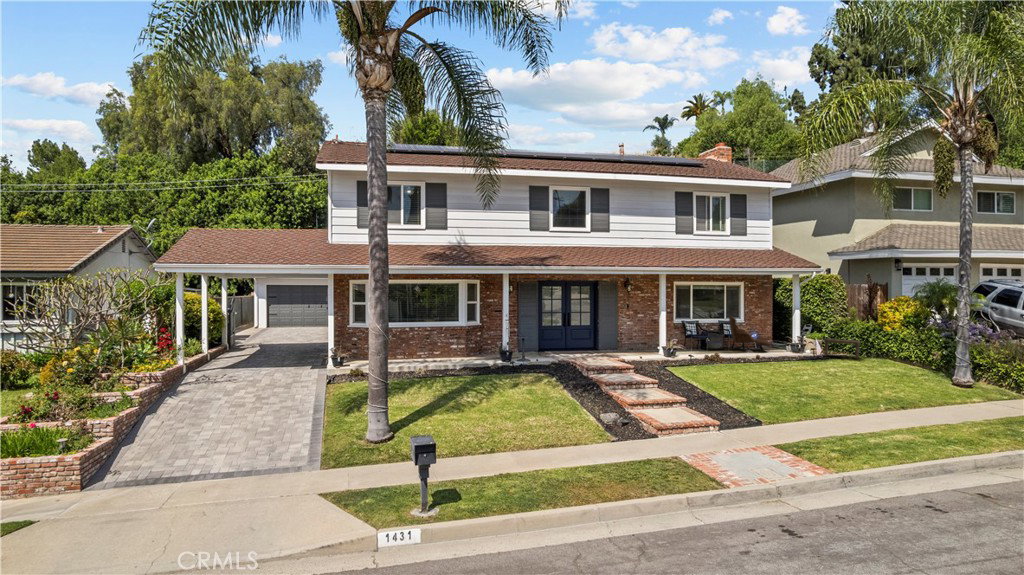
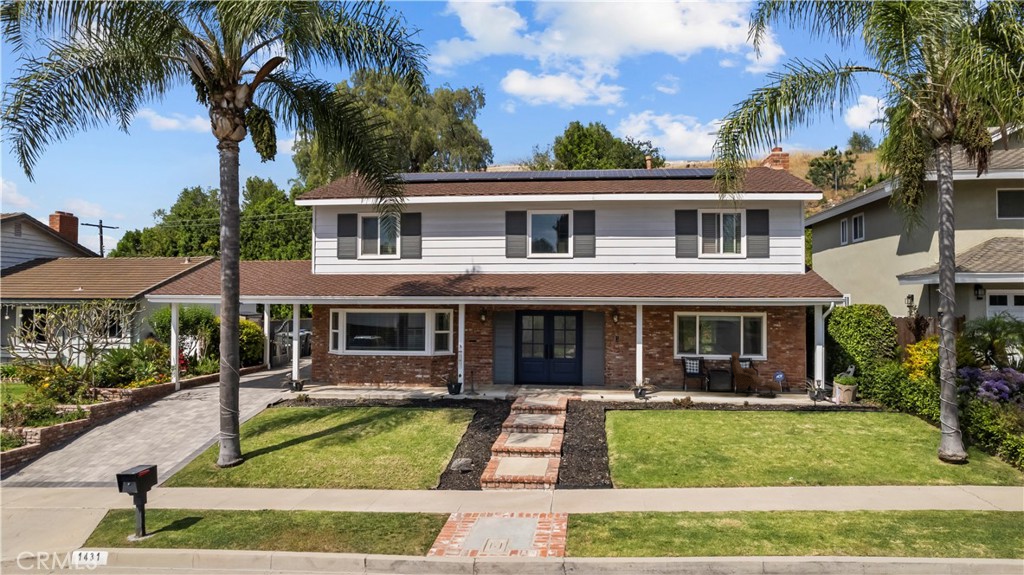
bench: present [824,339,860,359] -> none [843,384,892,413]

